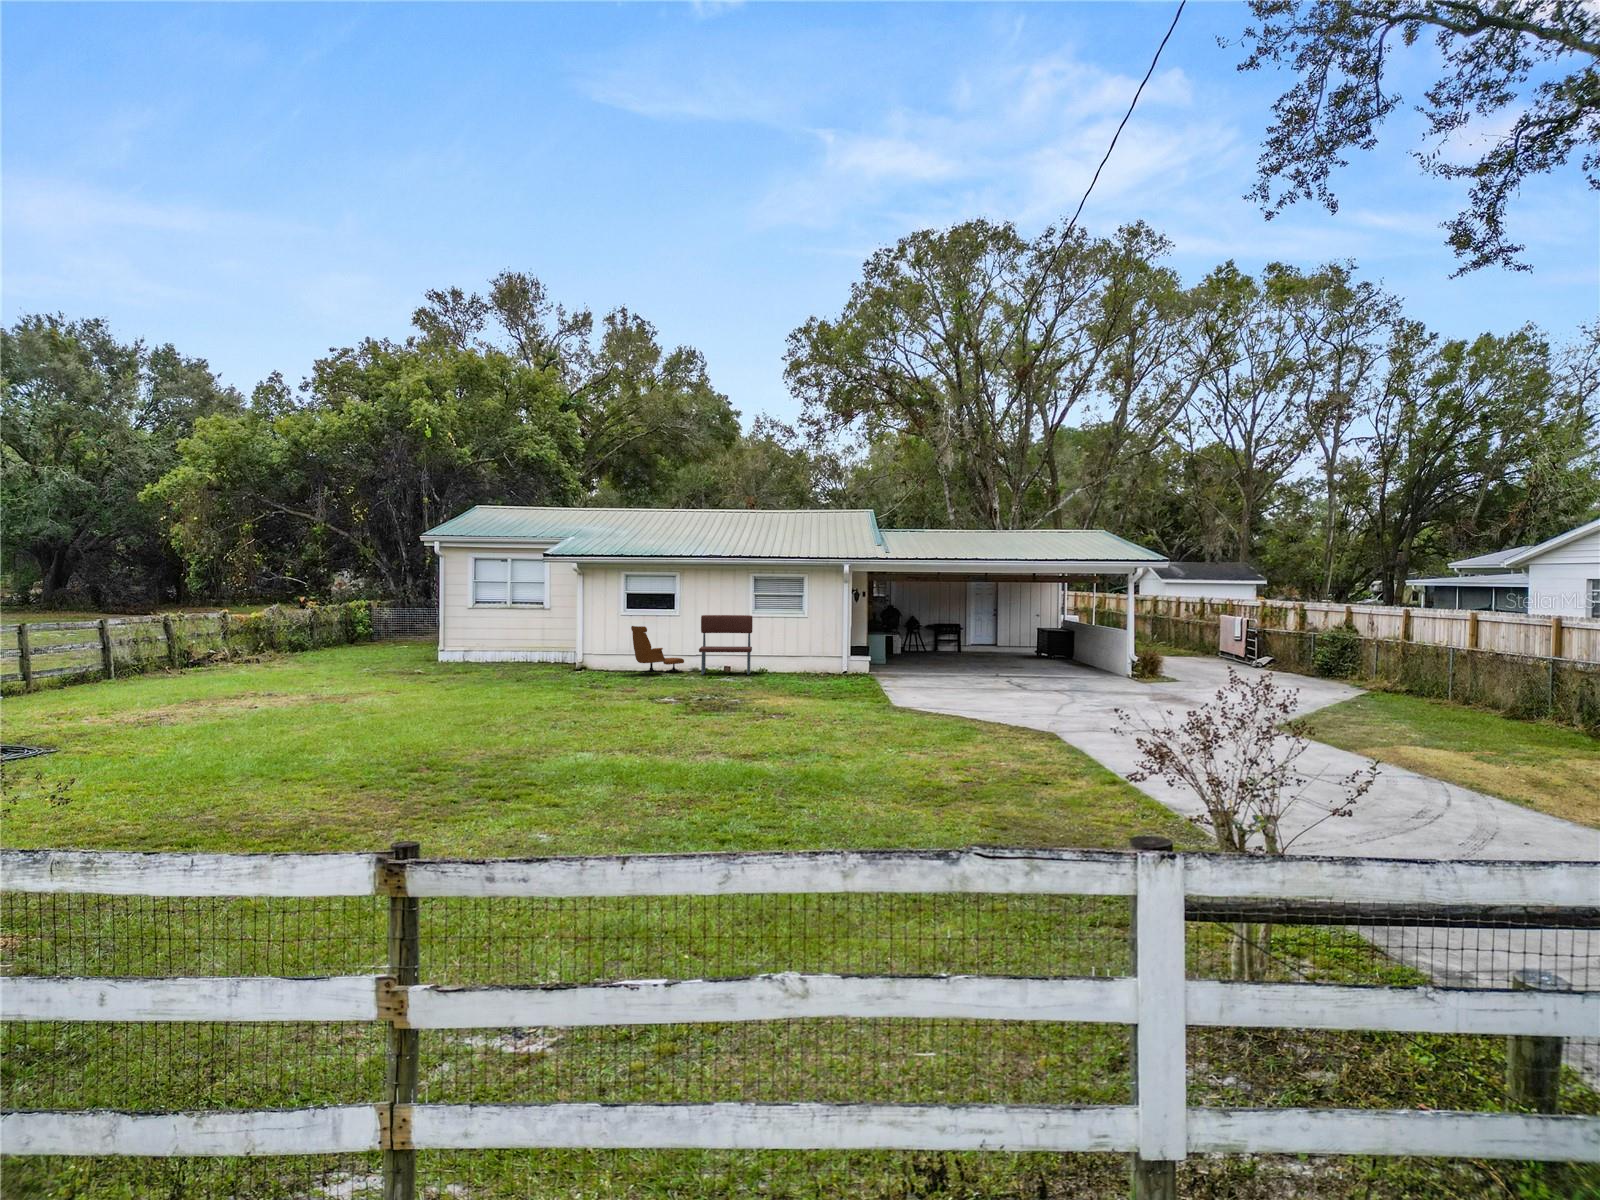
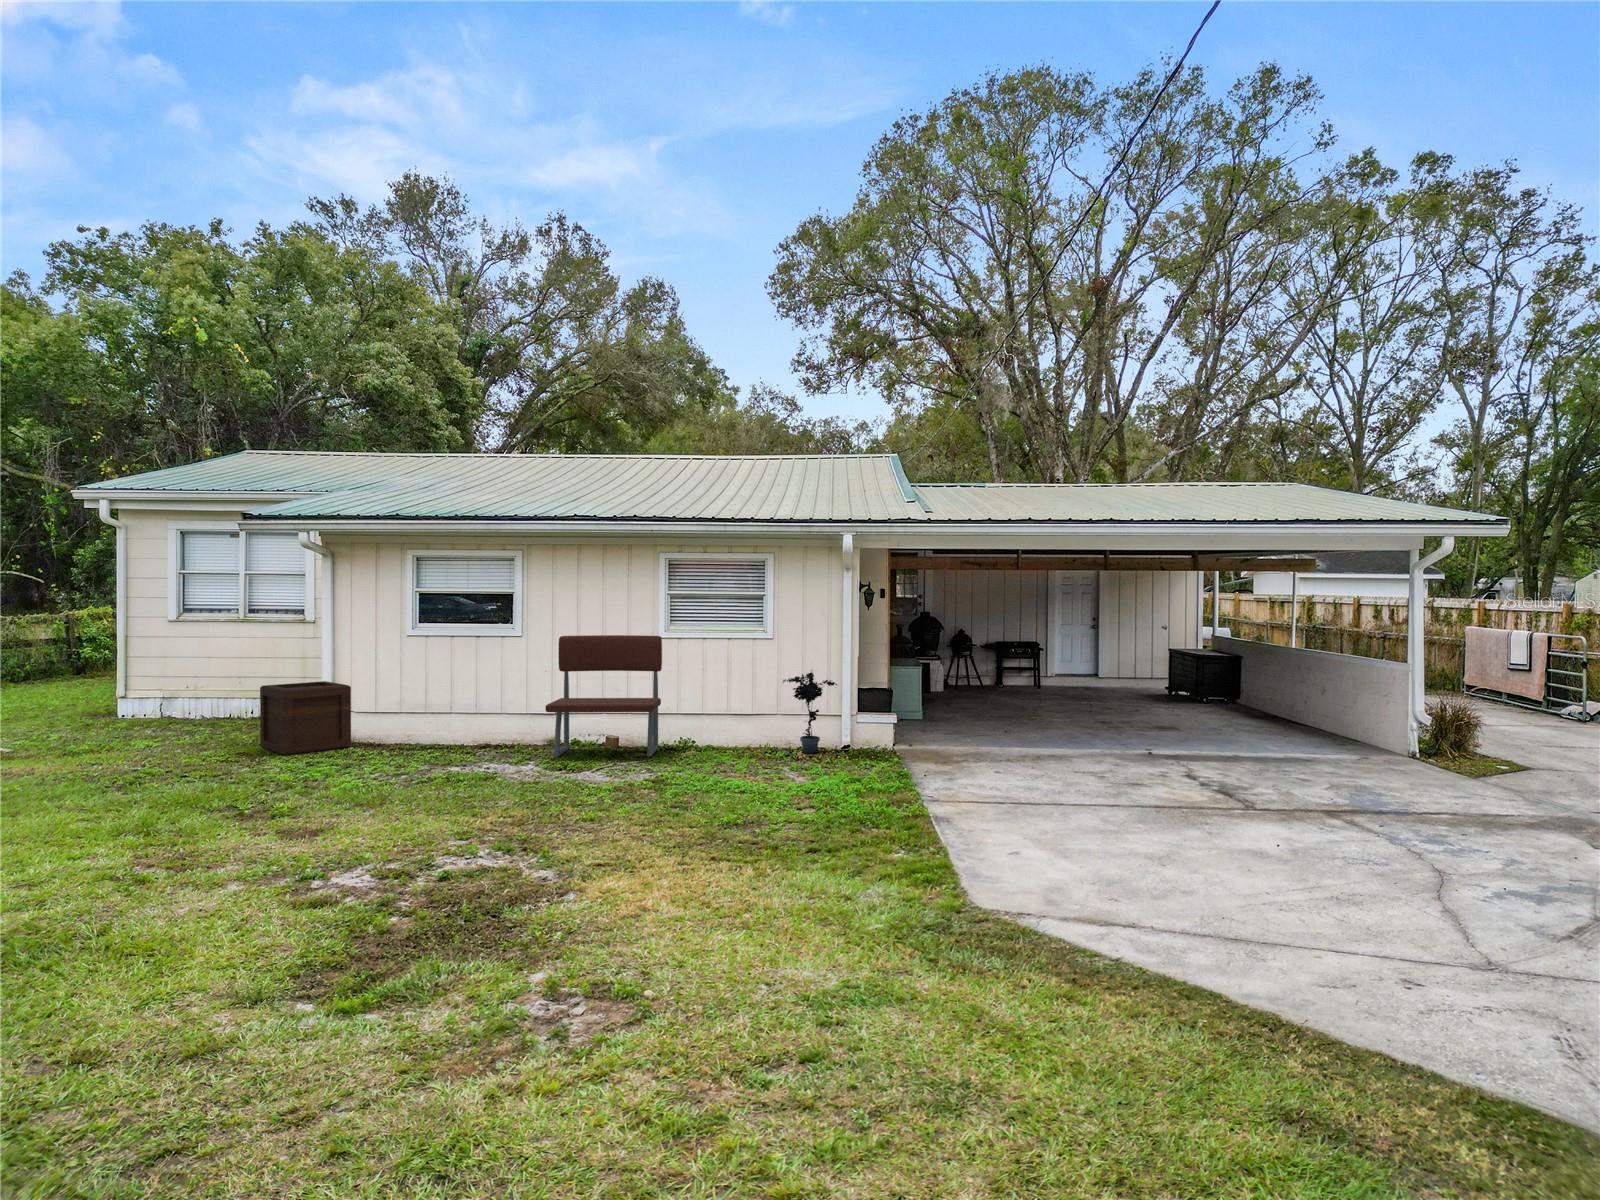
lounge chair: present [631,626,684,675] -> none [405,659,527,761]
potted plant: none [813,633,841,674] -> present [783,670,837,753]
wooden crate: none [550,638,595,673] -> present [260,681,351,755]

